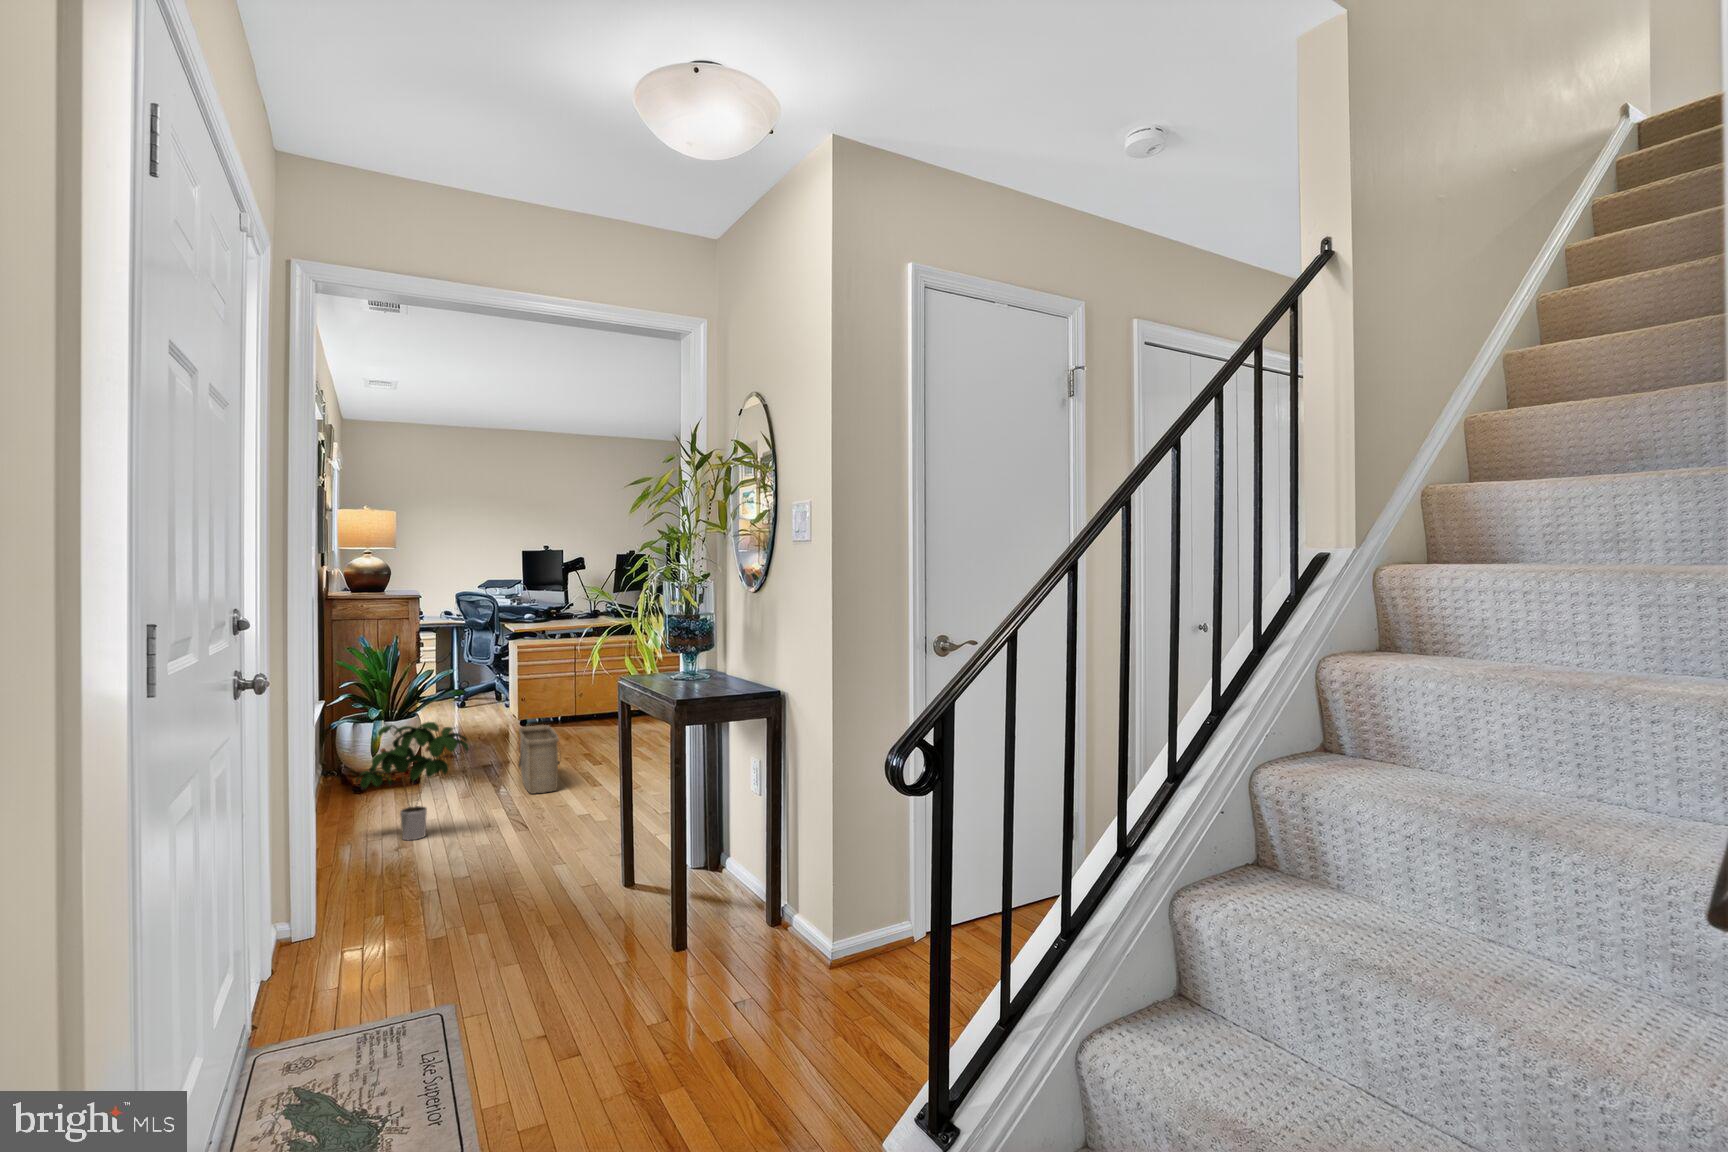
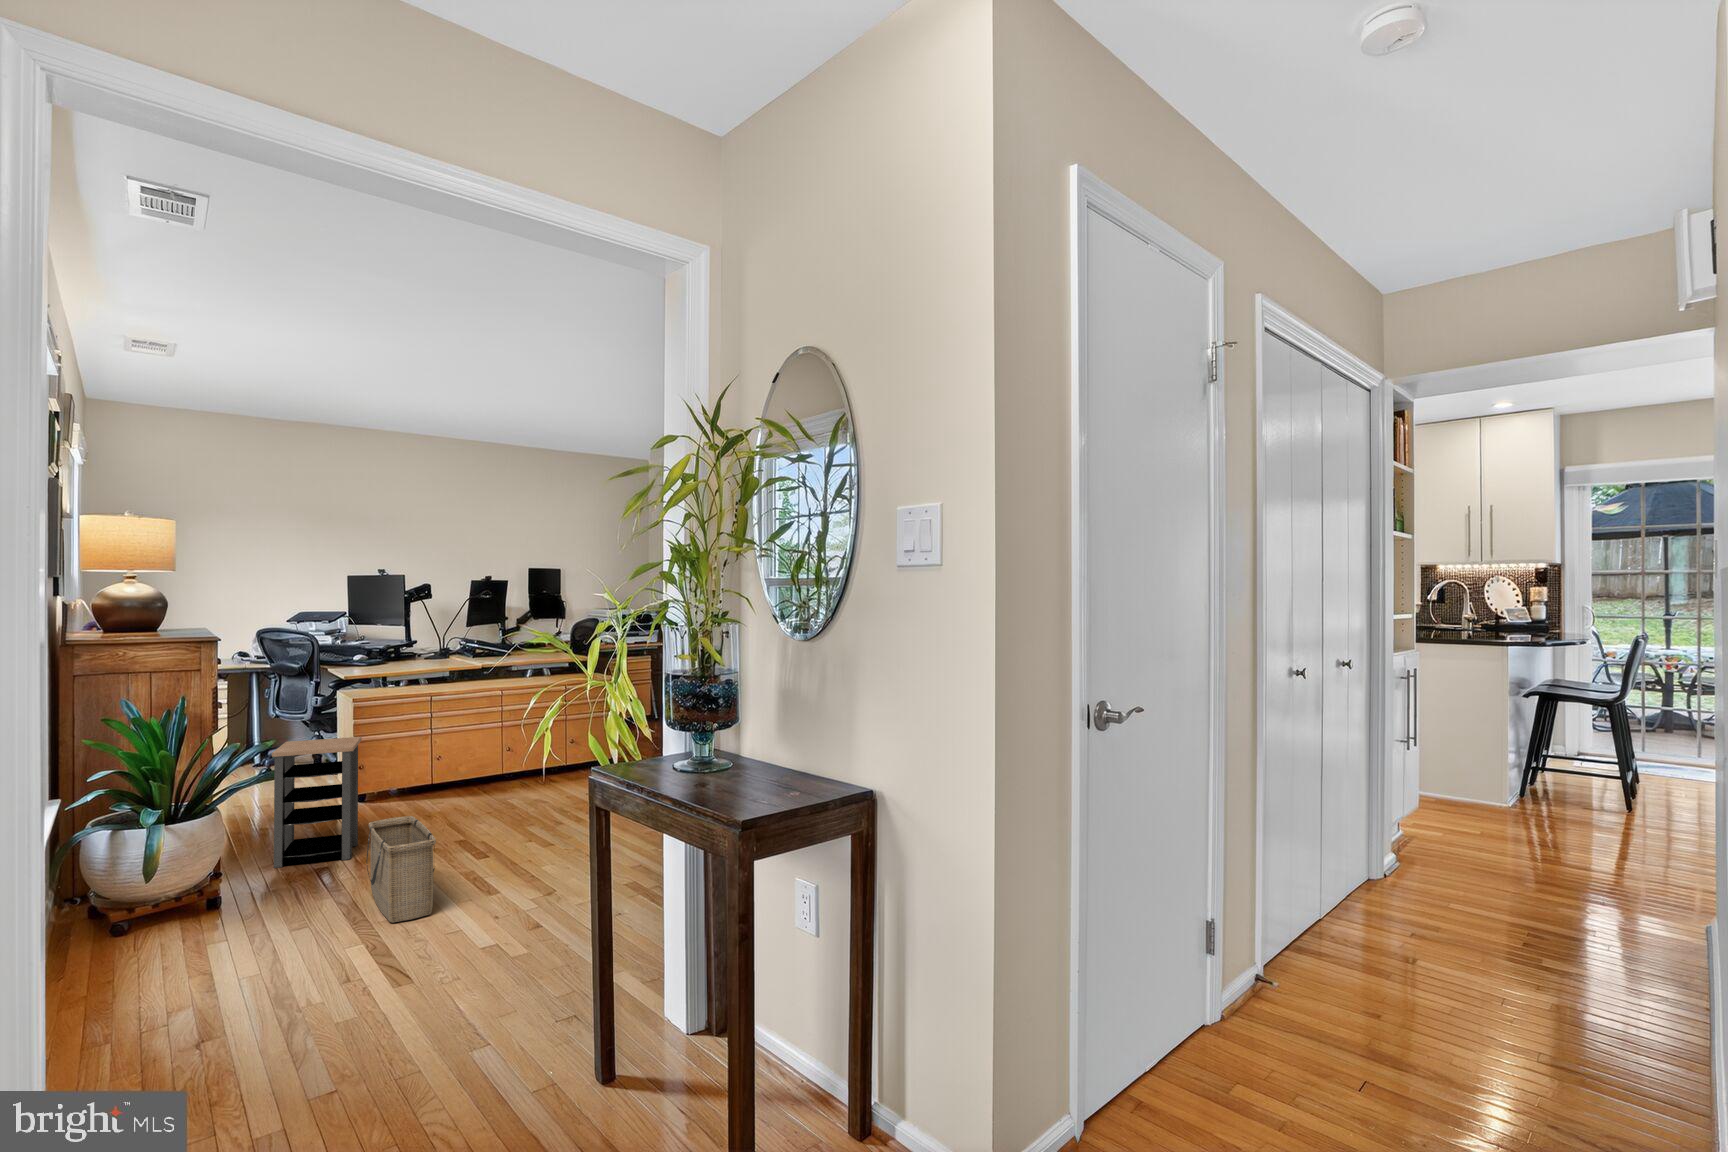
side table: none [459,671,520,761] -> present [272,737,362,868]
potted plant: present [356,722,469,840] -> none [102,842,306,1038]

